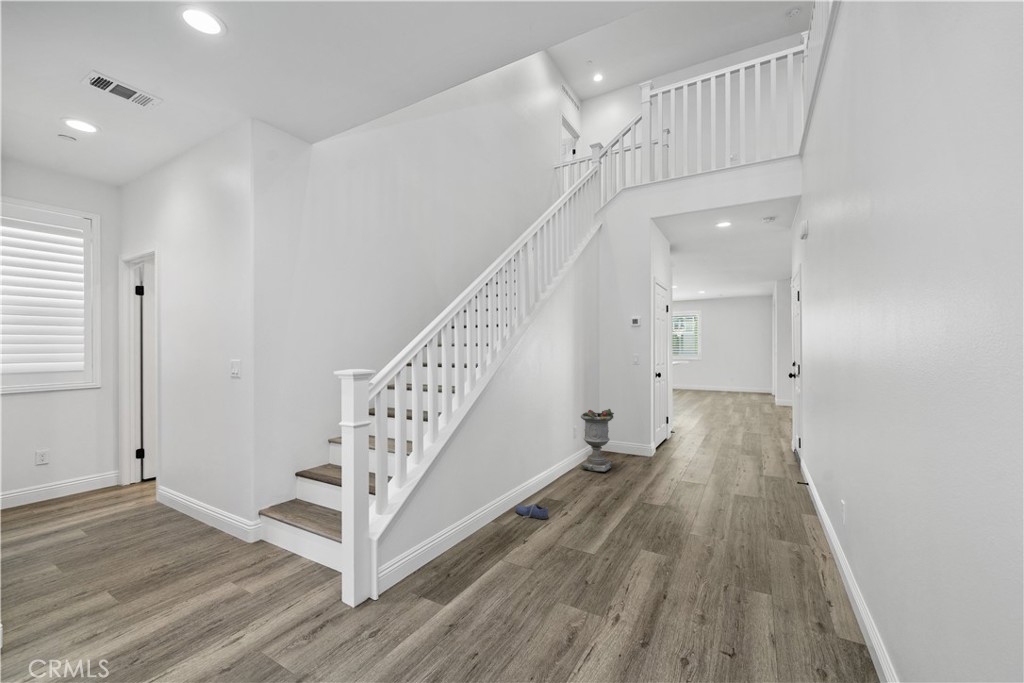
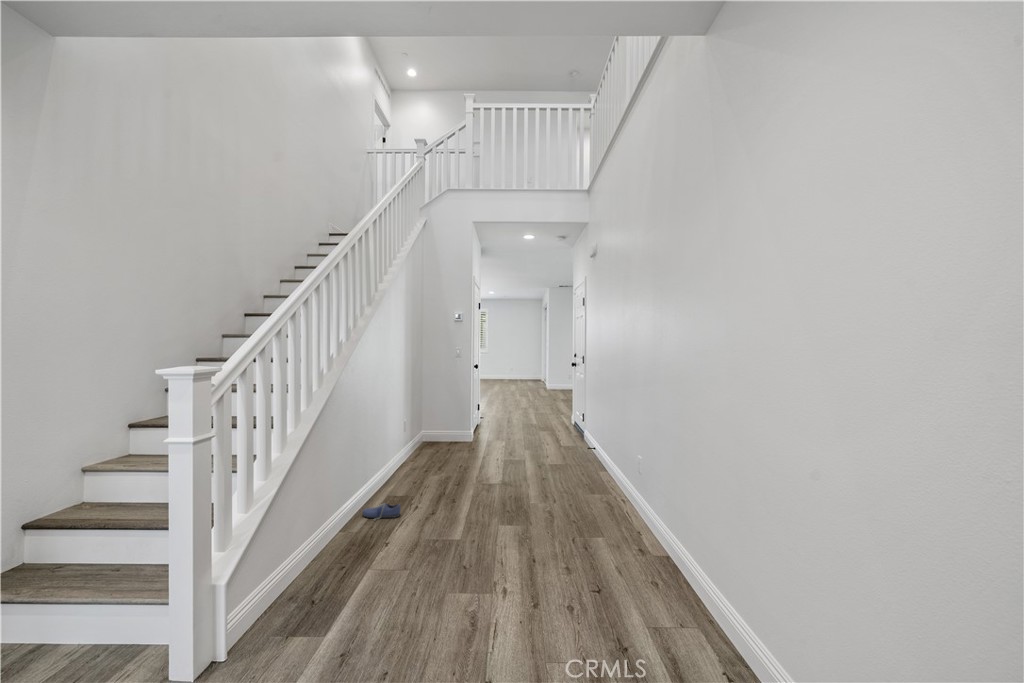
planter: present [581,409,614,472] -> none [412,400,444,462]

